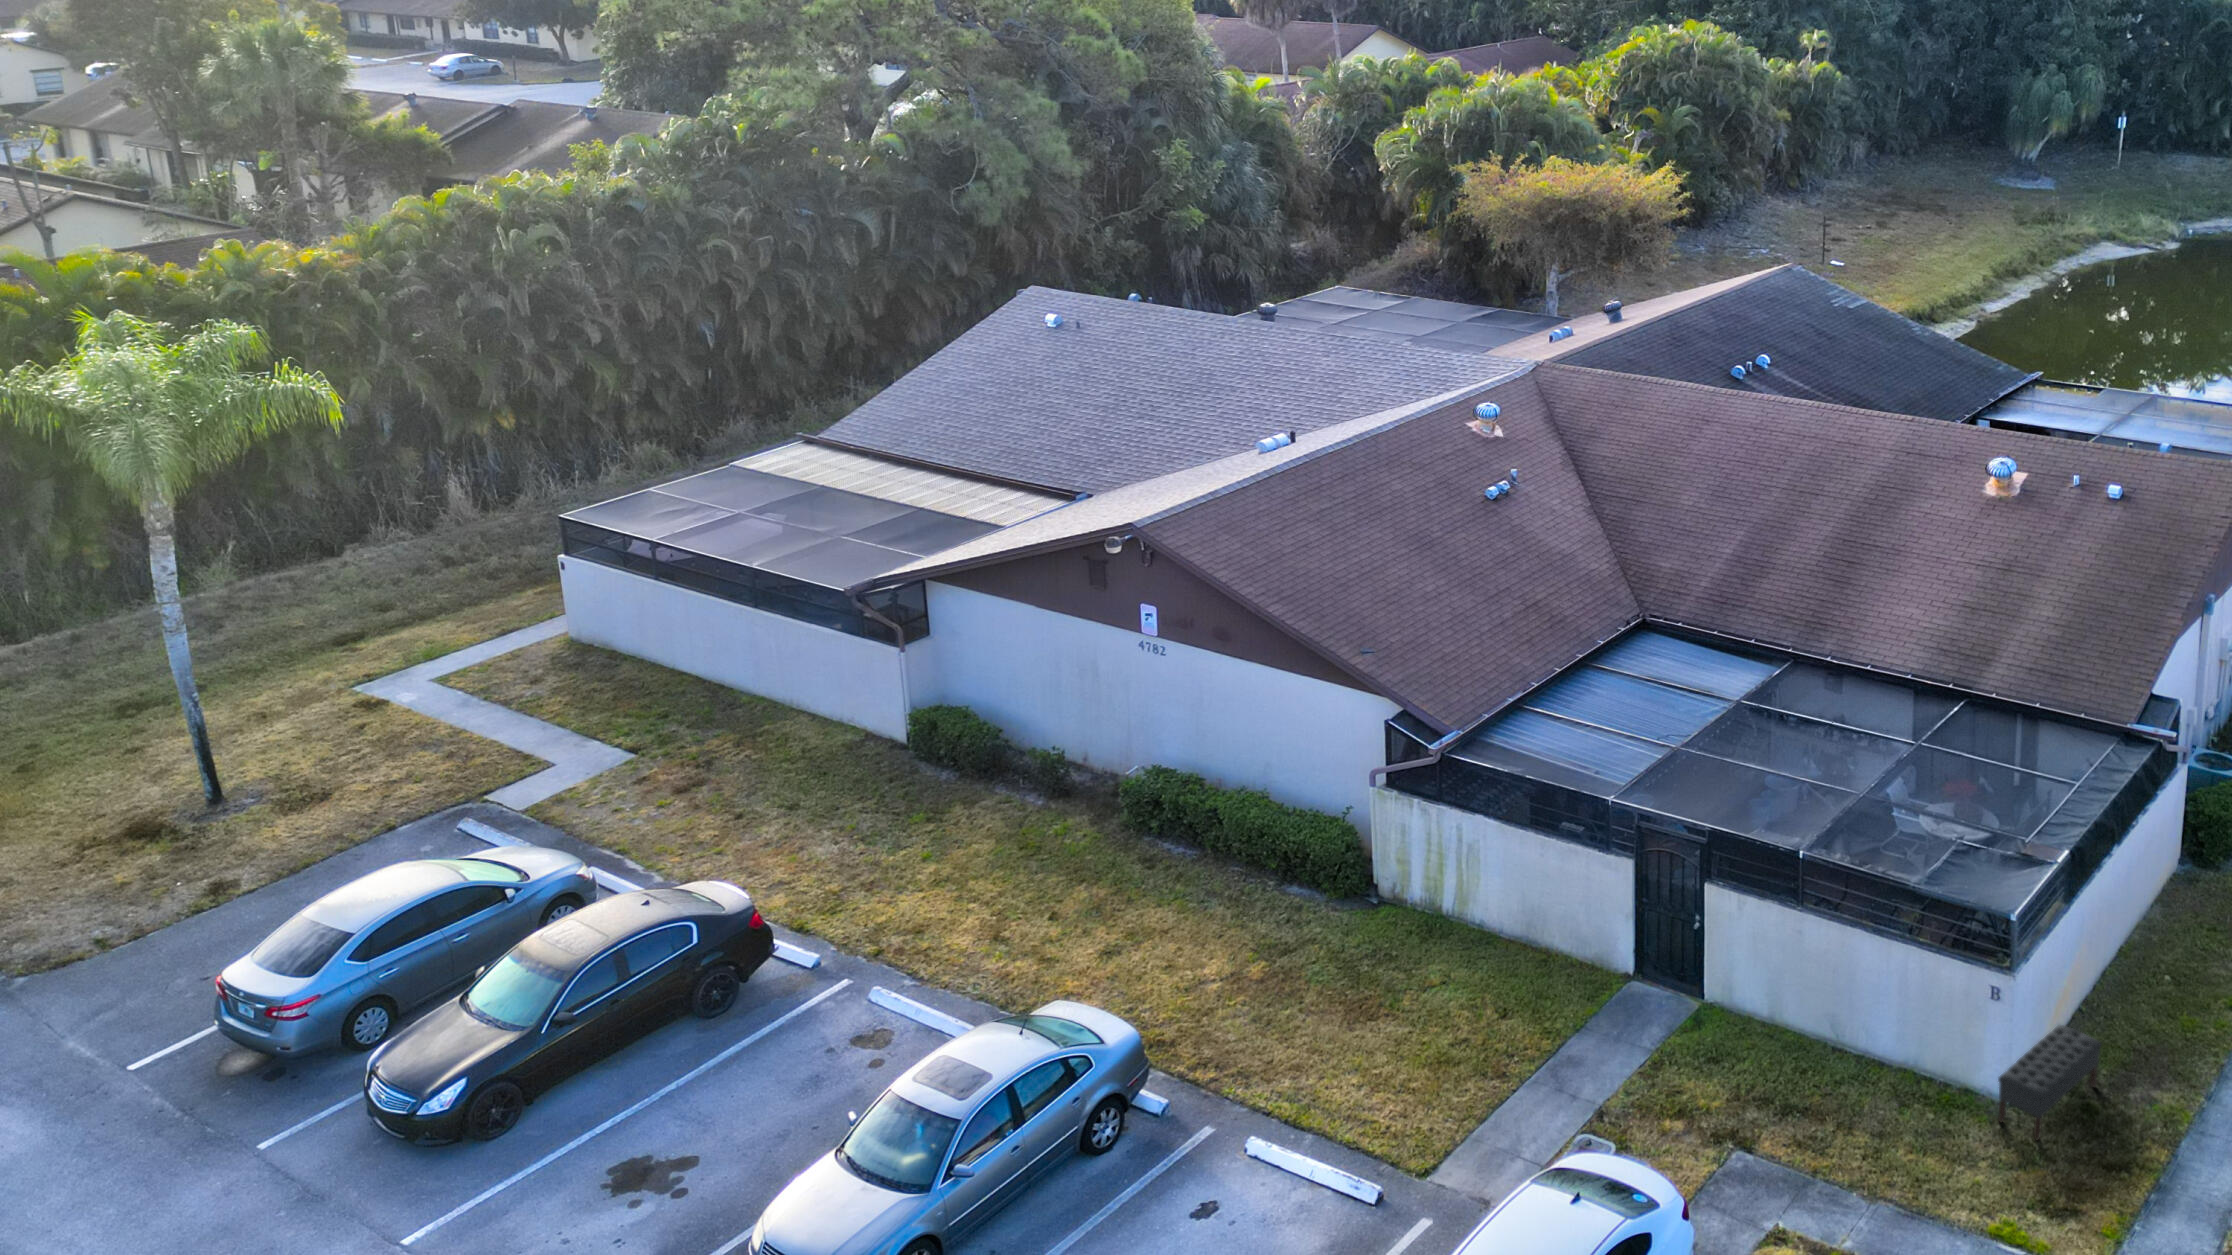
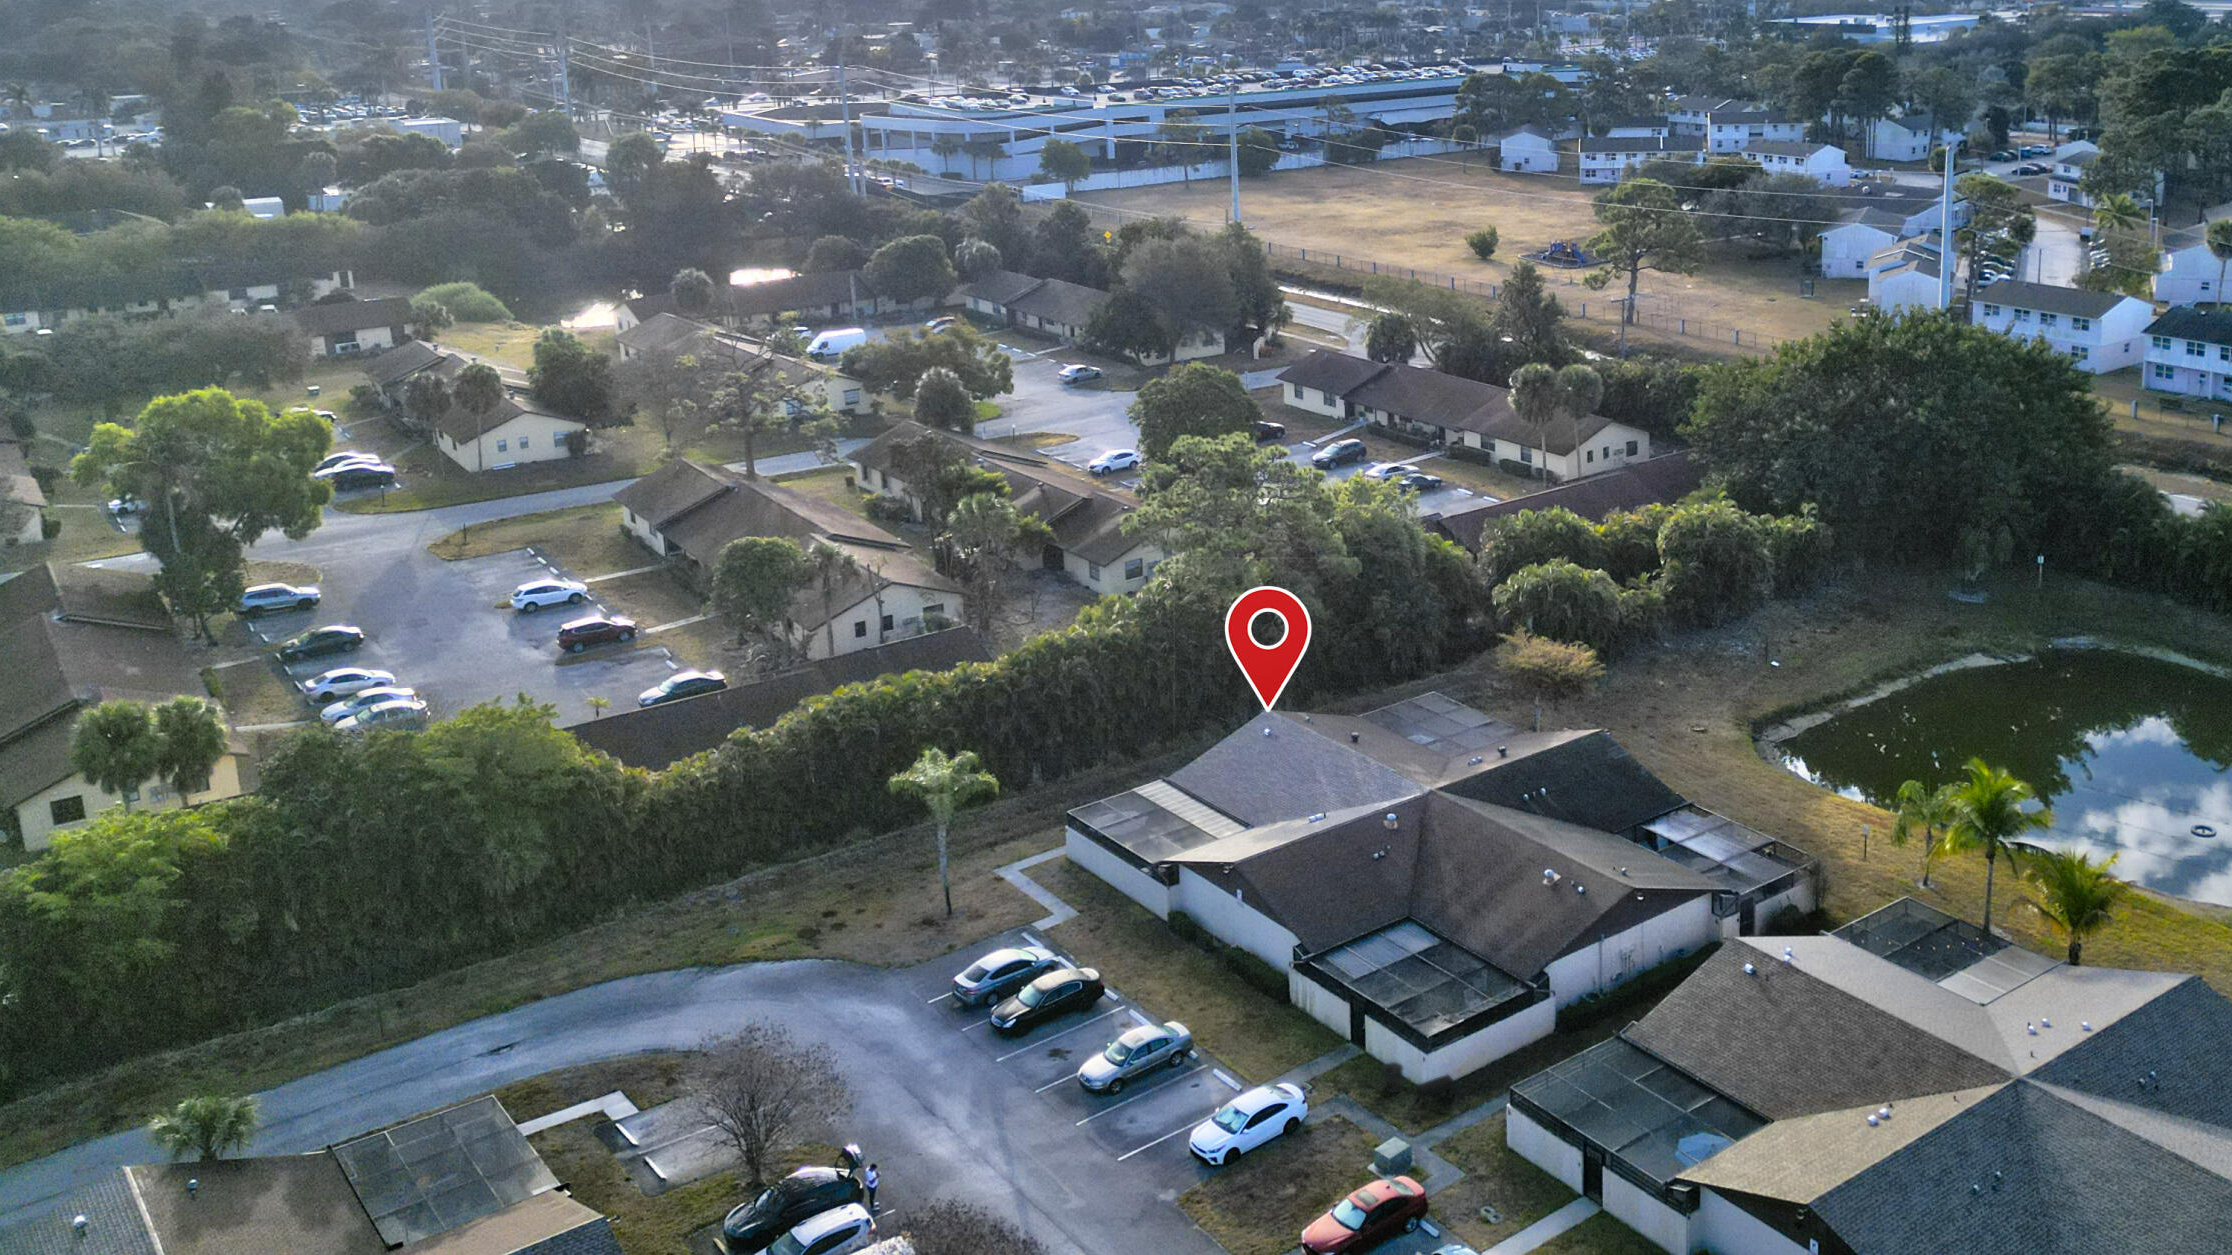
trash can: none [1862,1014,1934,1117] -> present [1383,1062,1403,1093]

